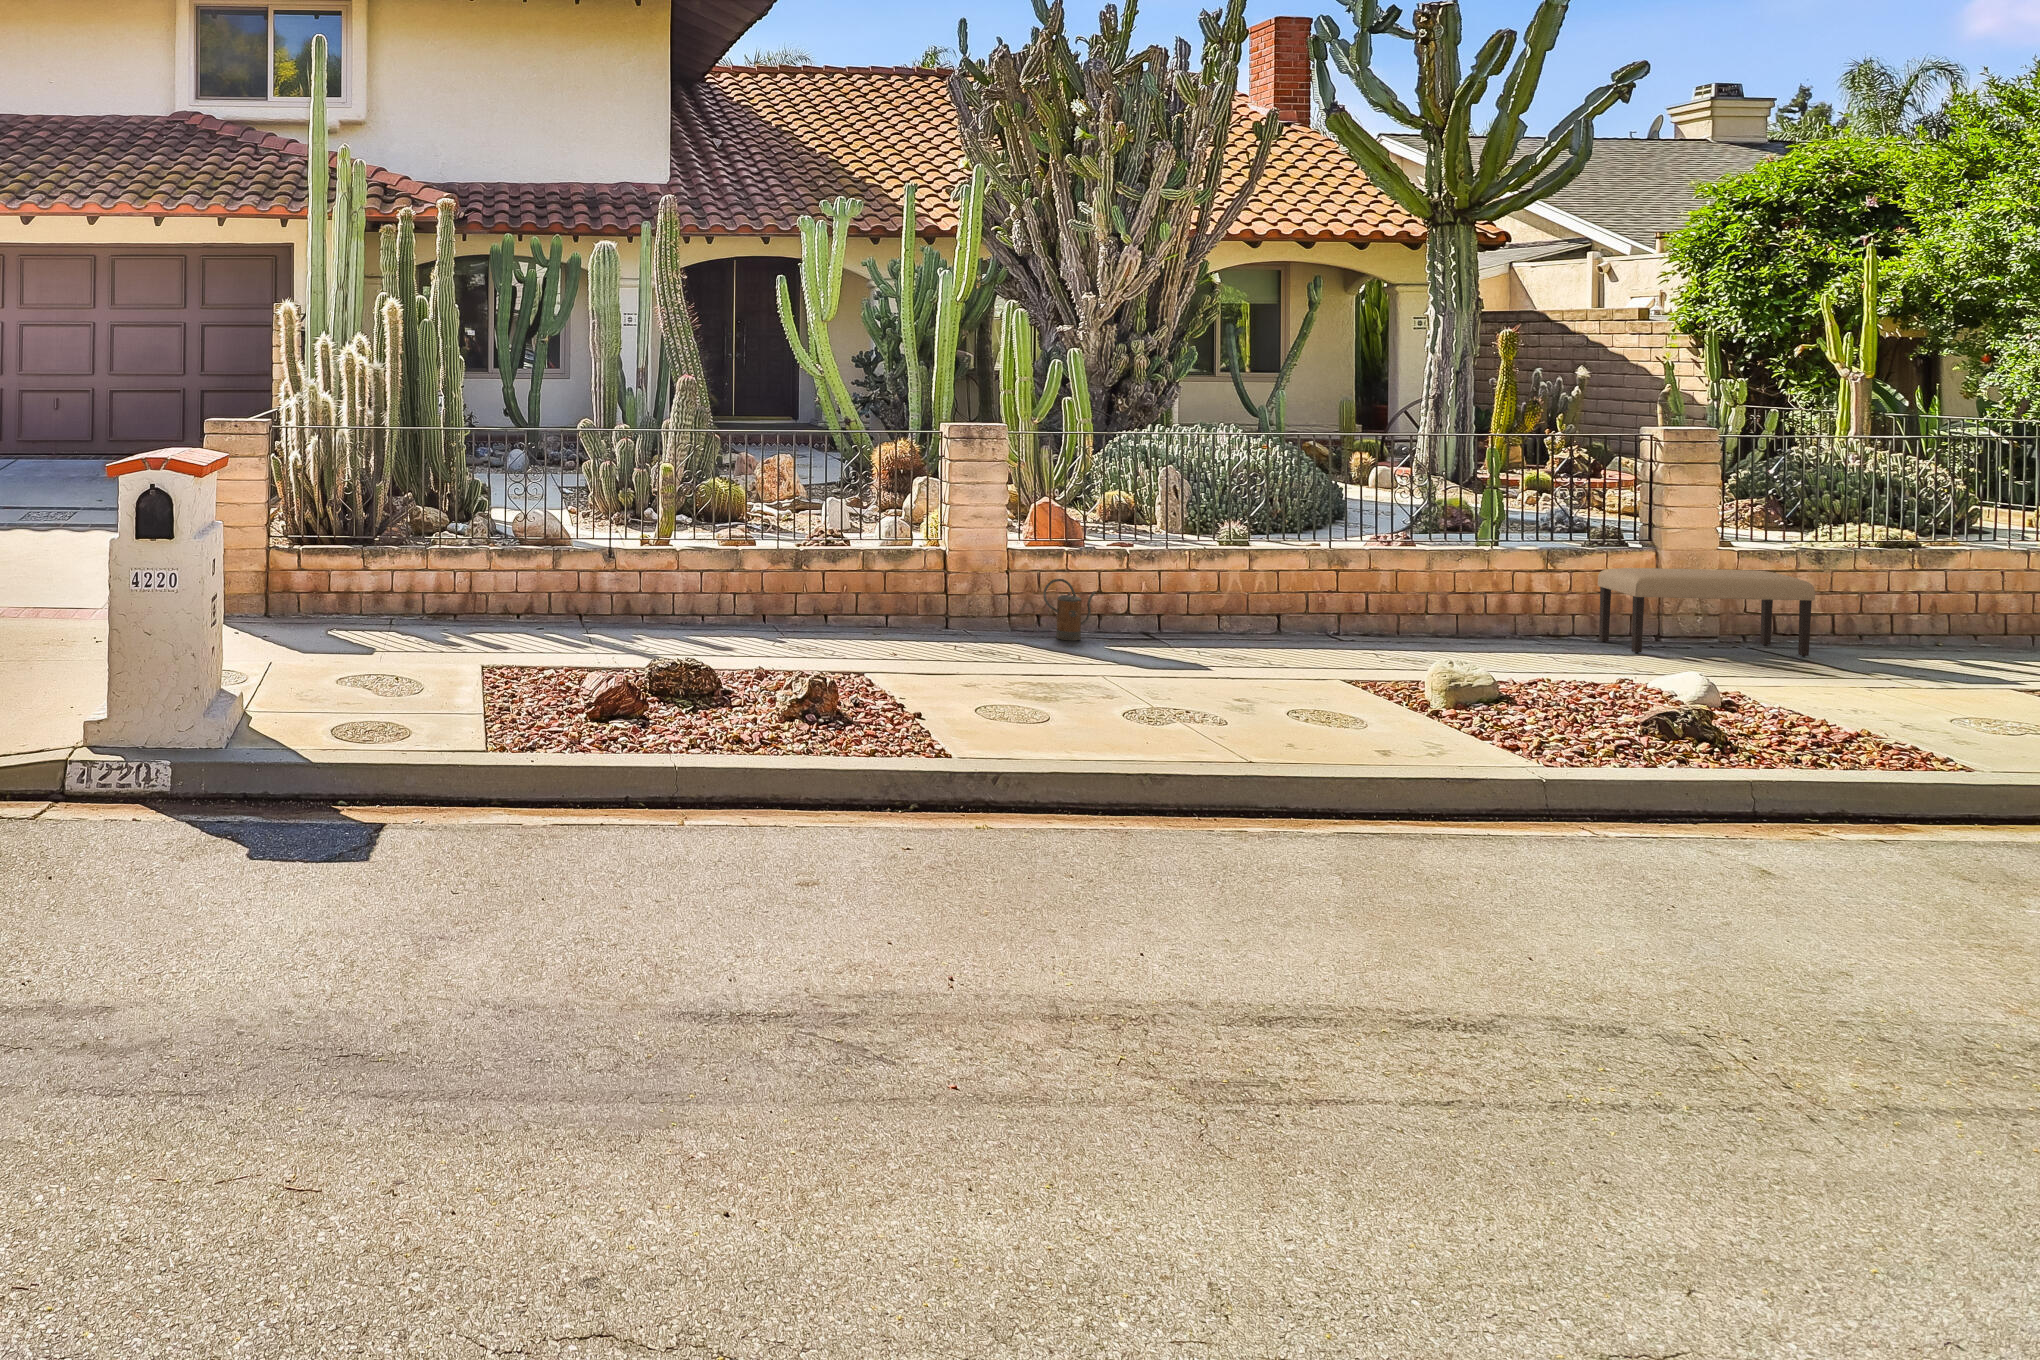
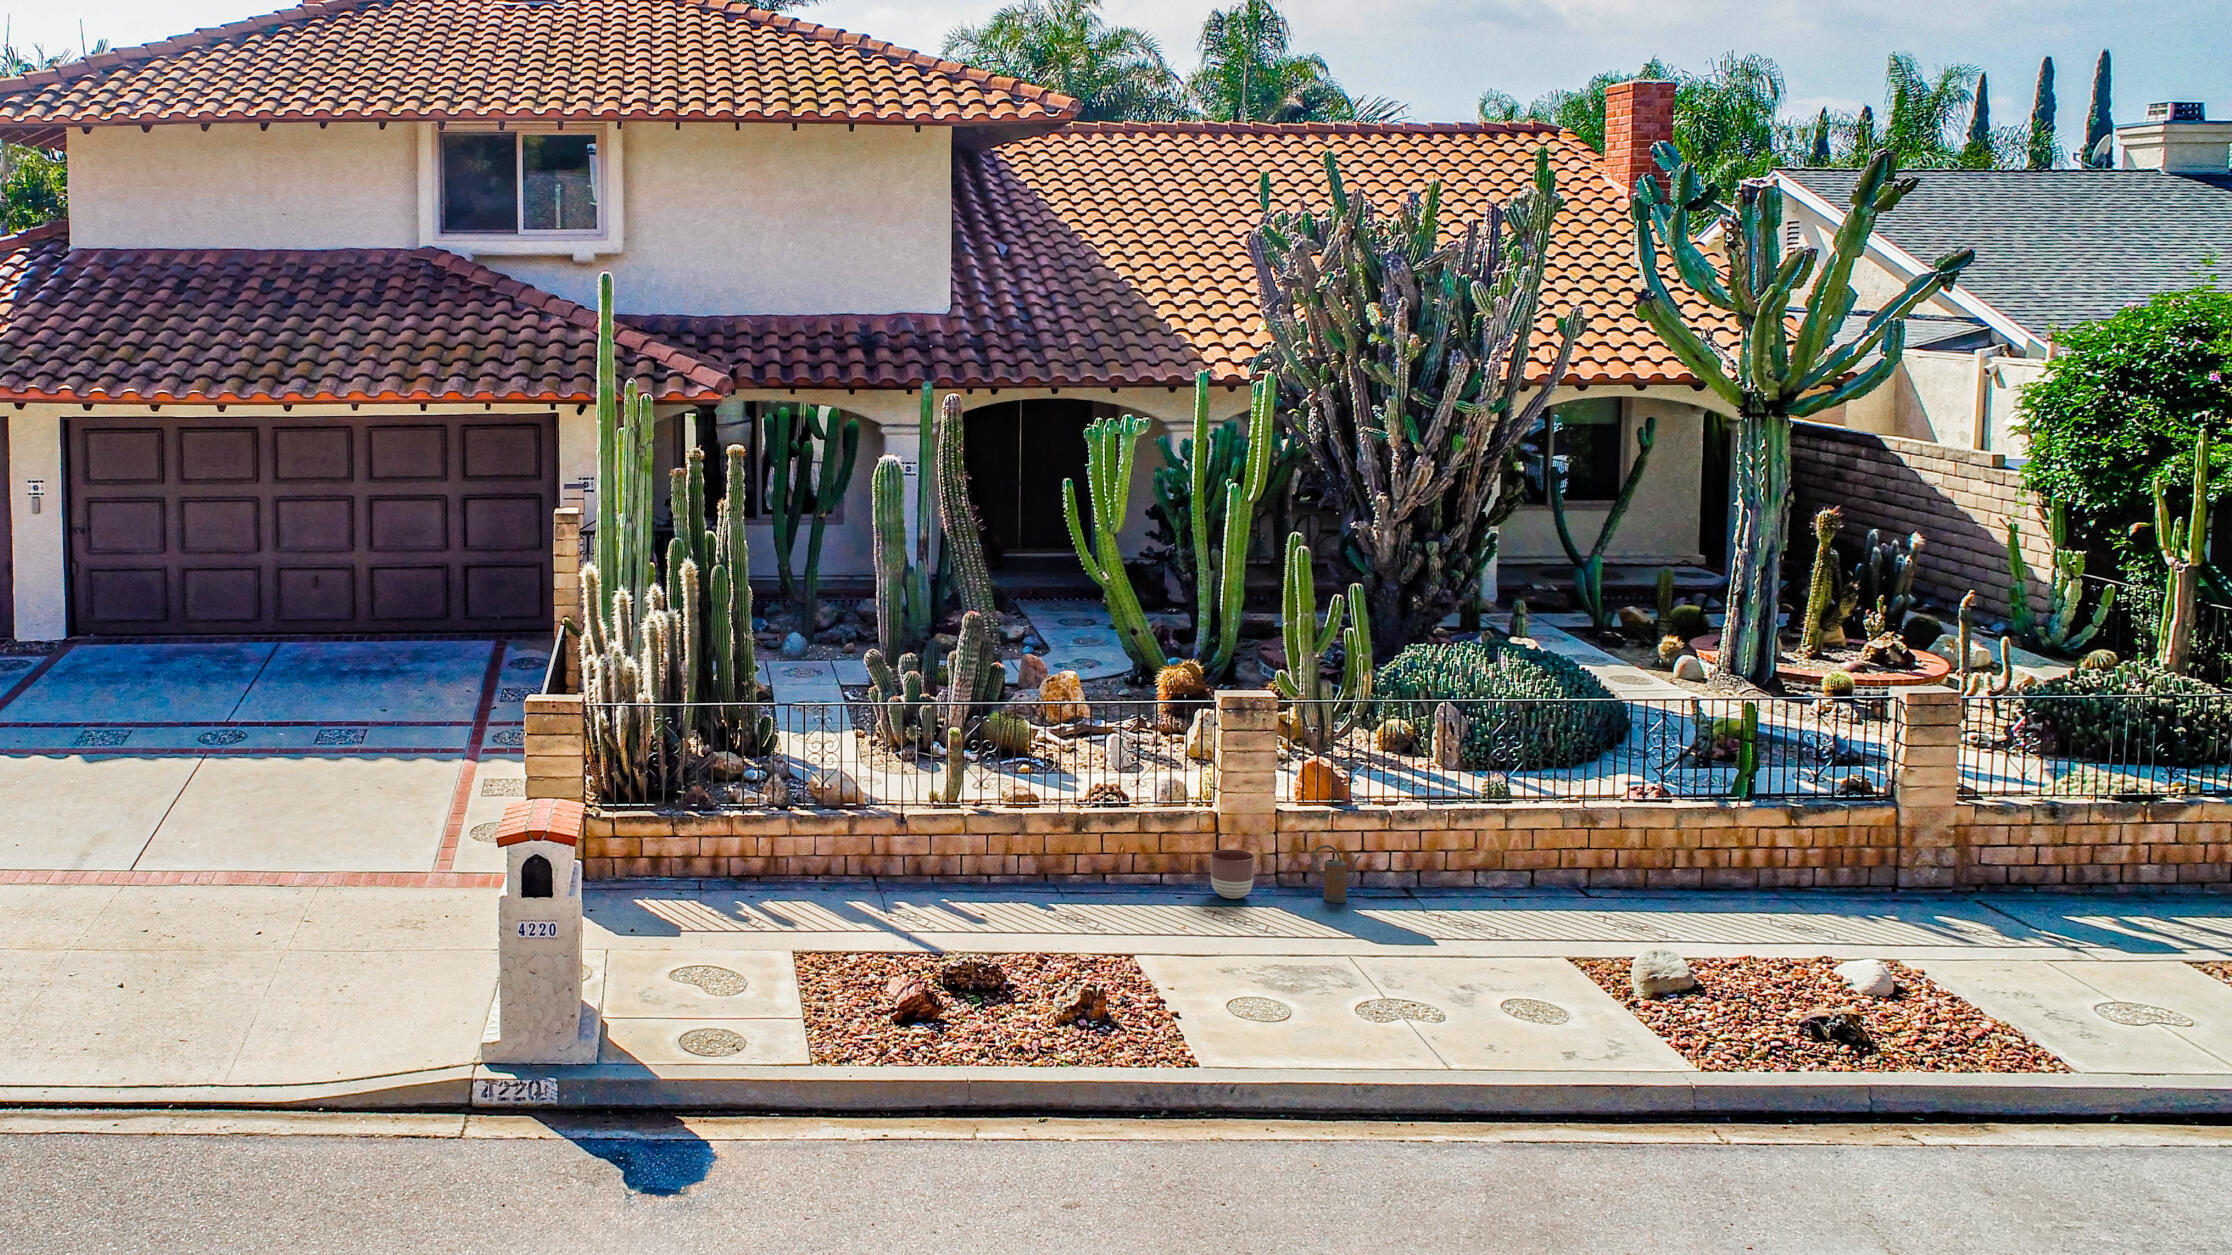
bench: present [1598,568,1815,657] -> none [1837,826,2034,913]
planter: none [936,586,982,636] -> present [1211,849,1254,899]

